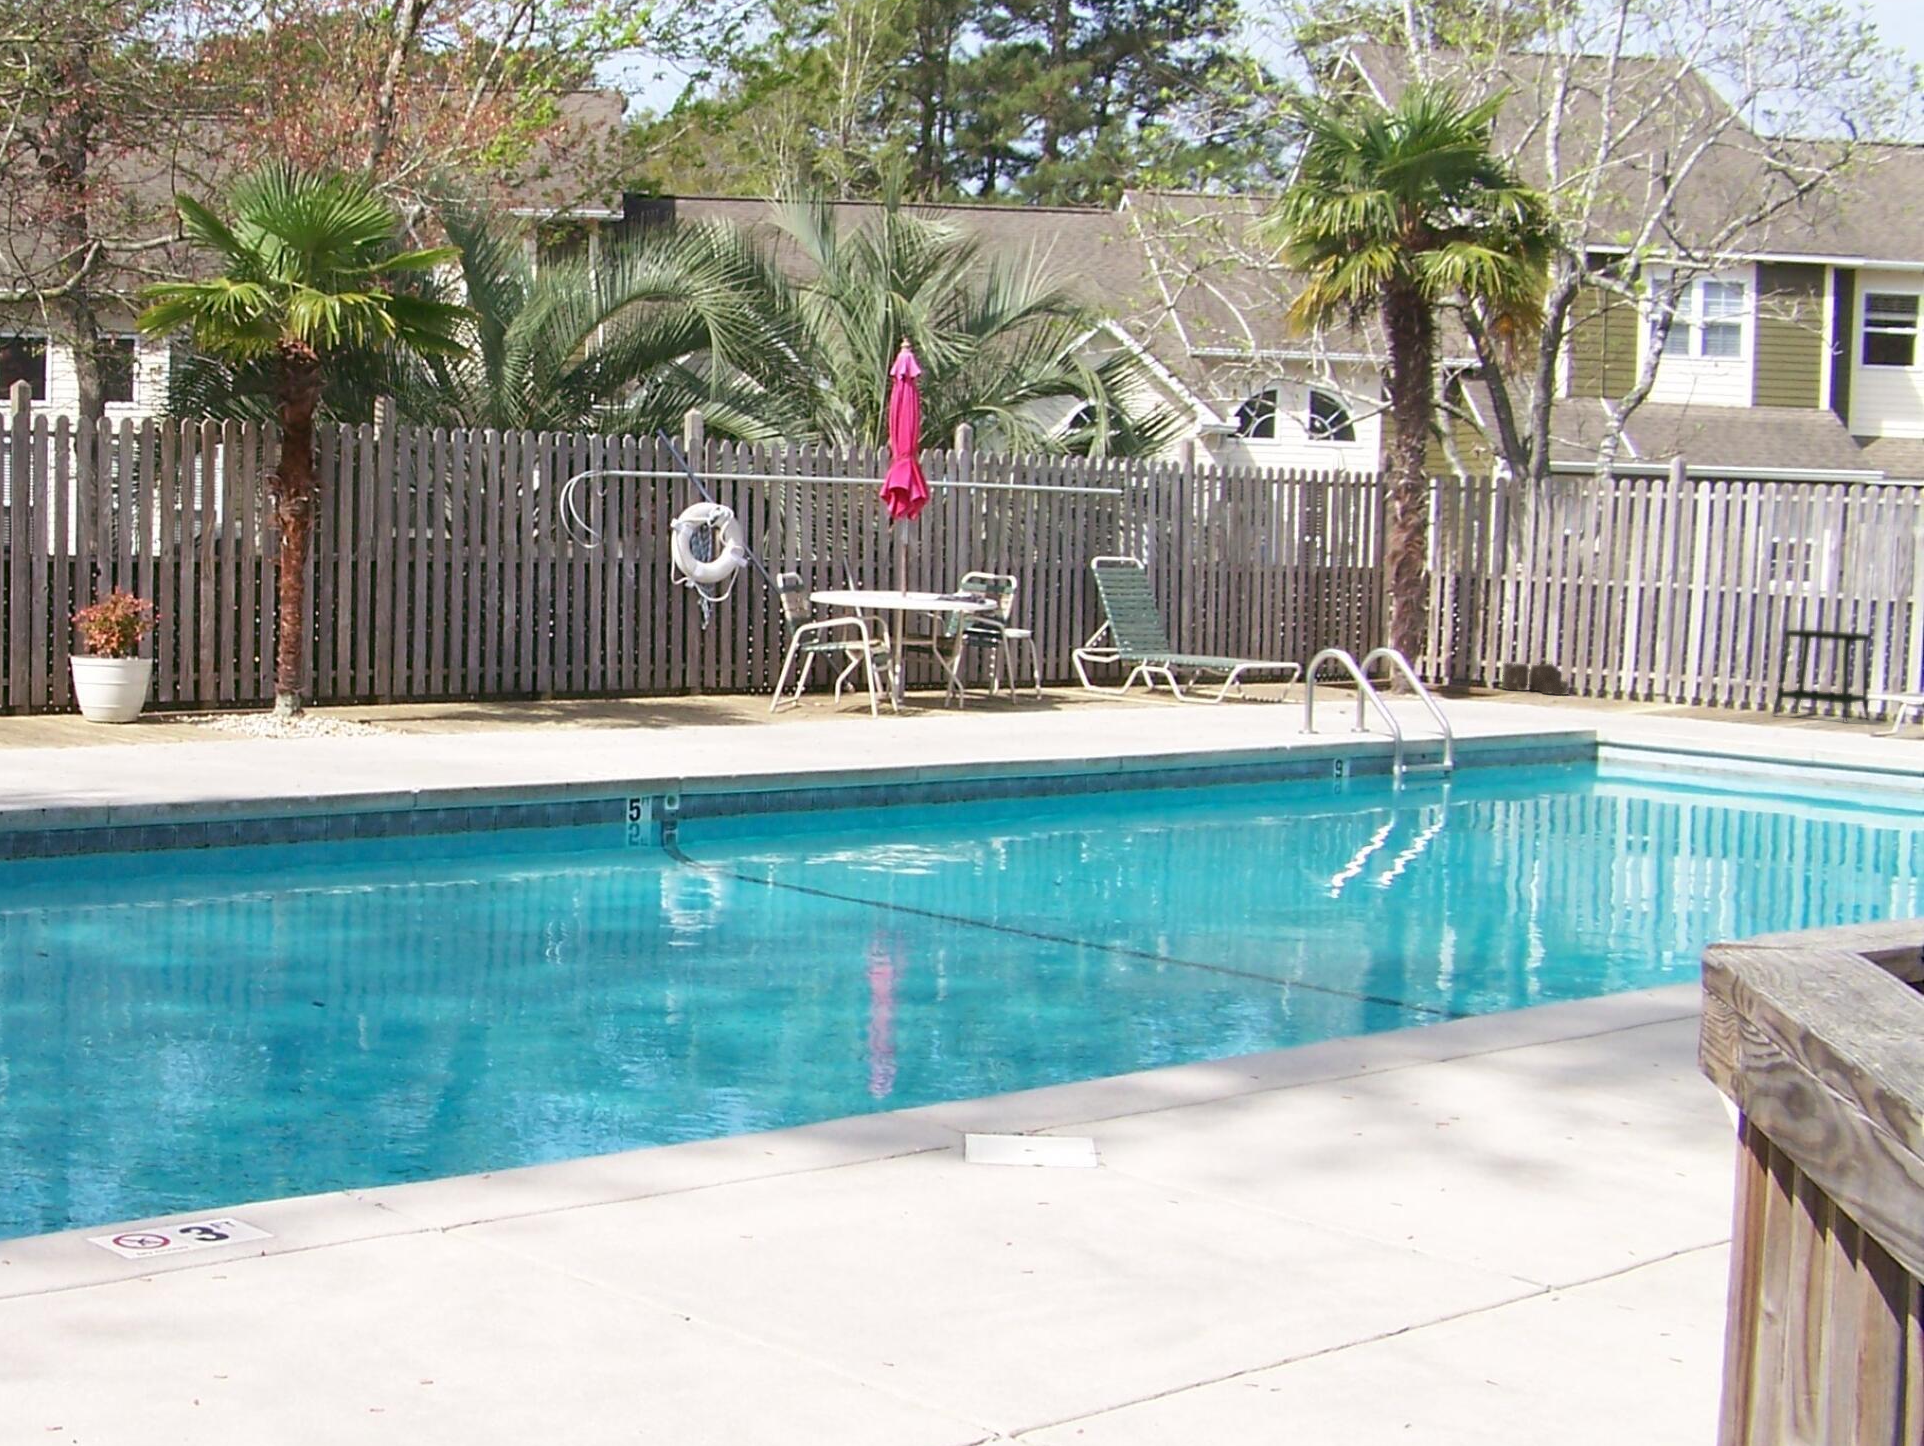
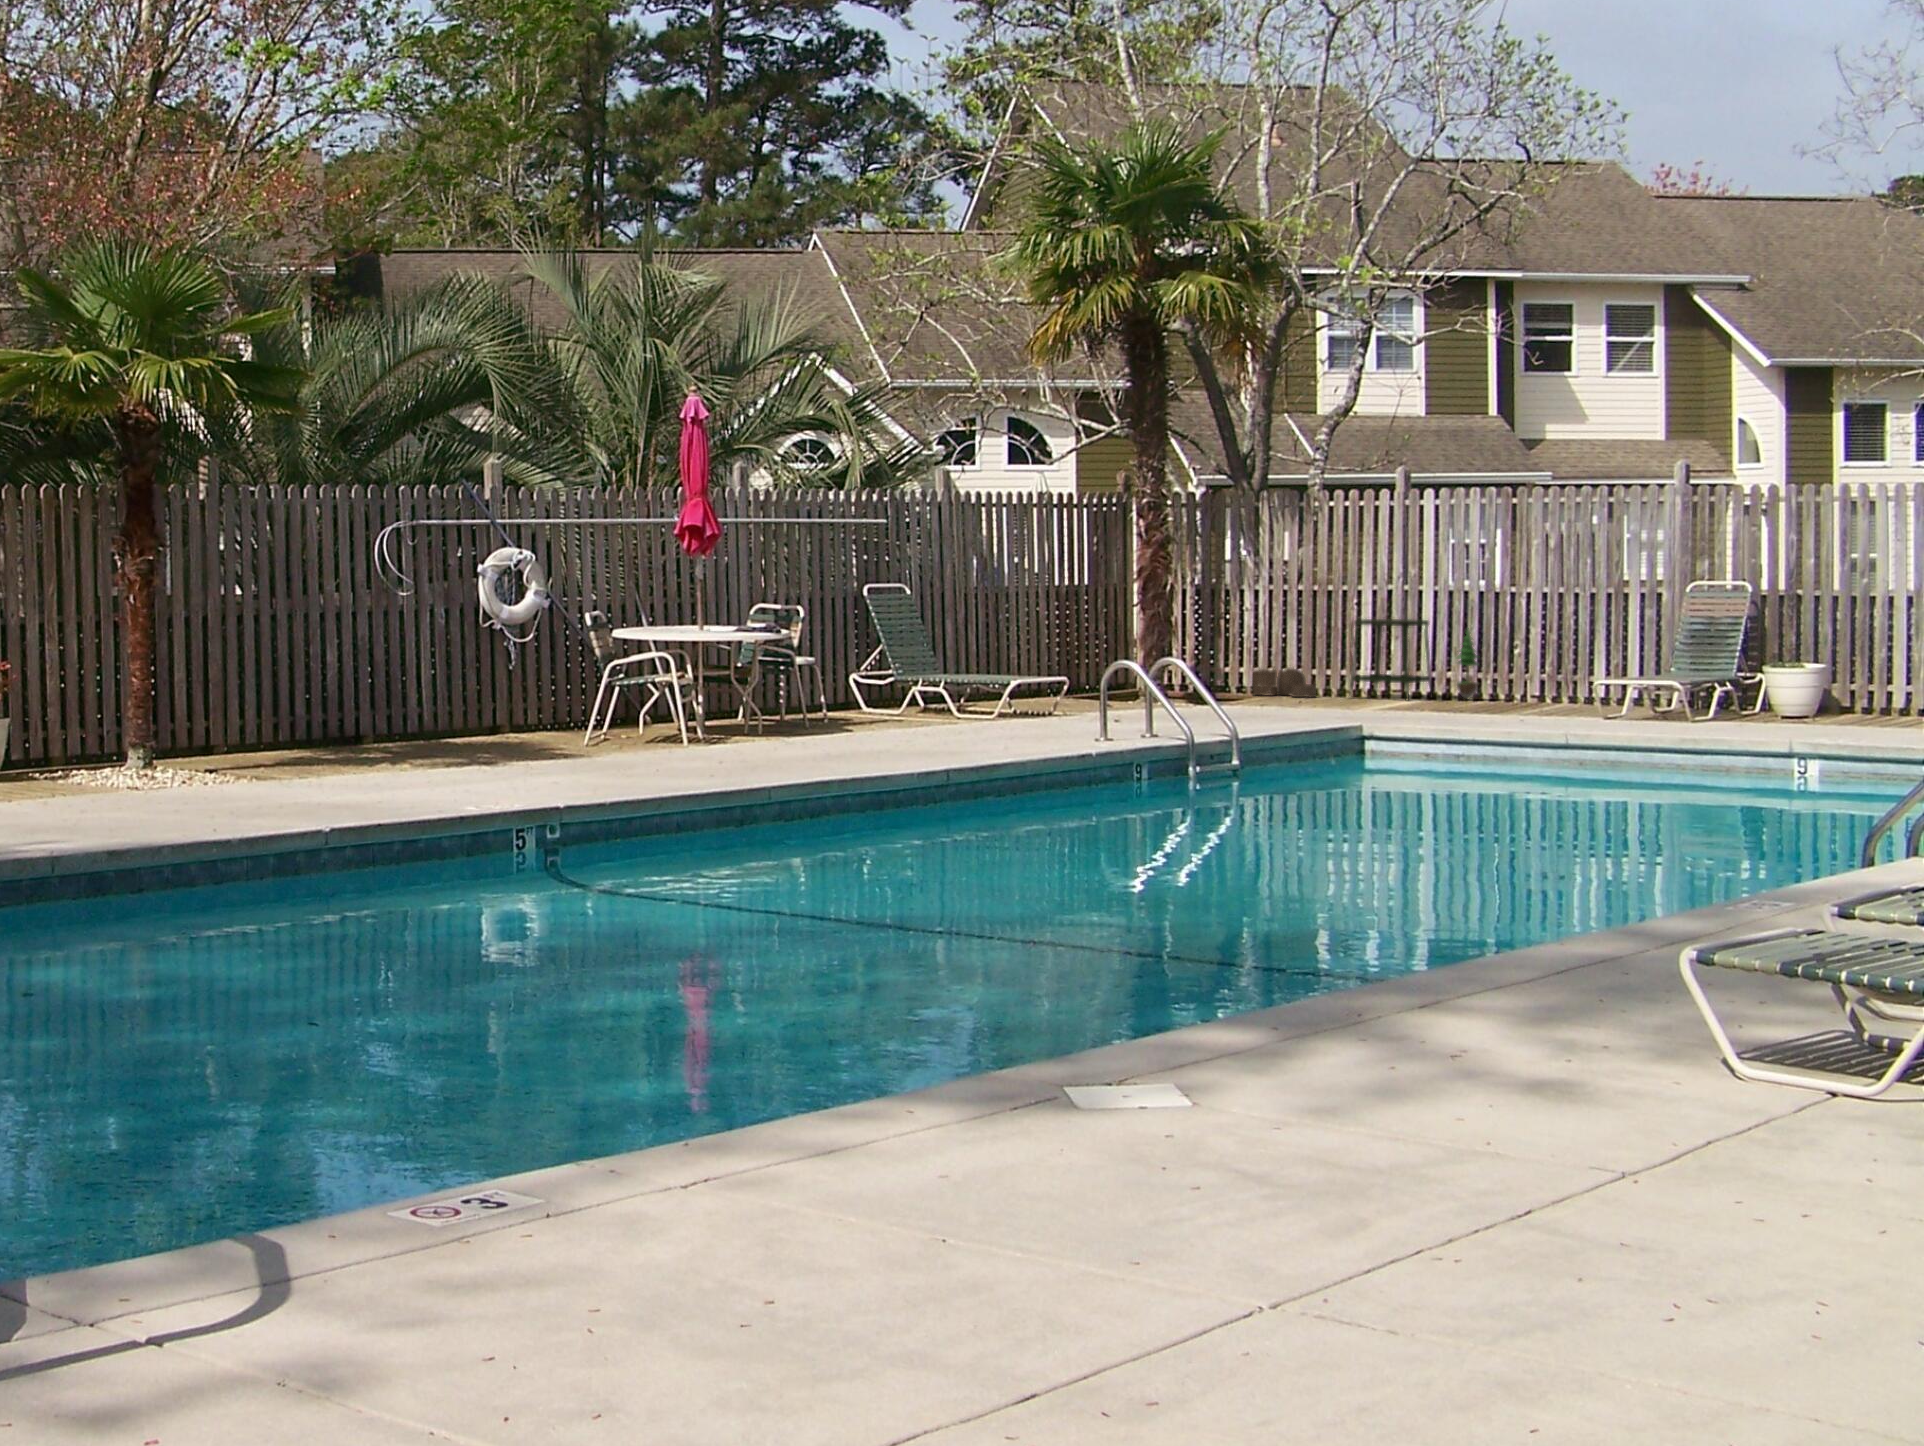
stool: present [1774,630,1871,721] -> present [1349,619,1433,699]
potted tree: none [1720,631,1751,707] -> present [1457,628,1478,699]

